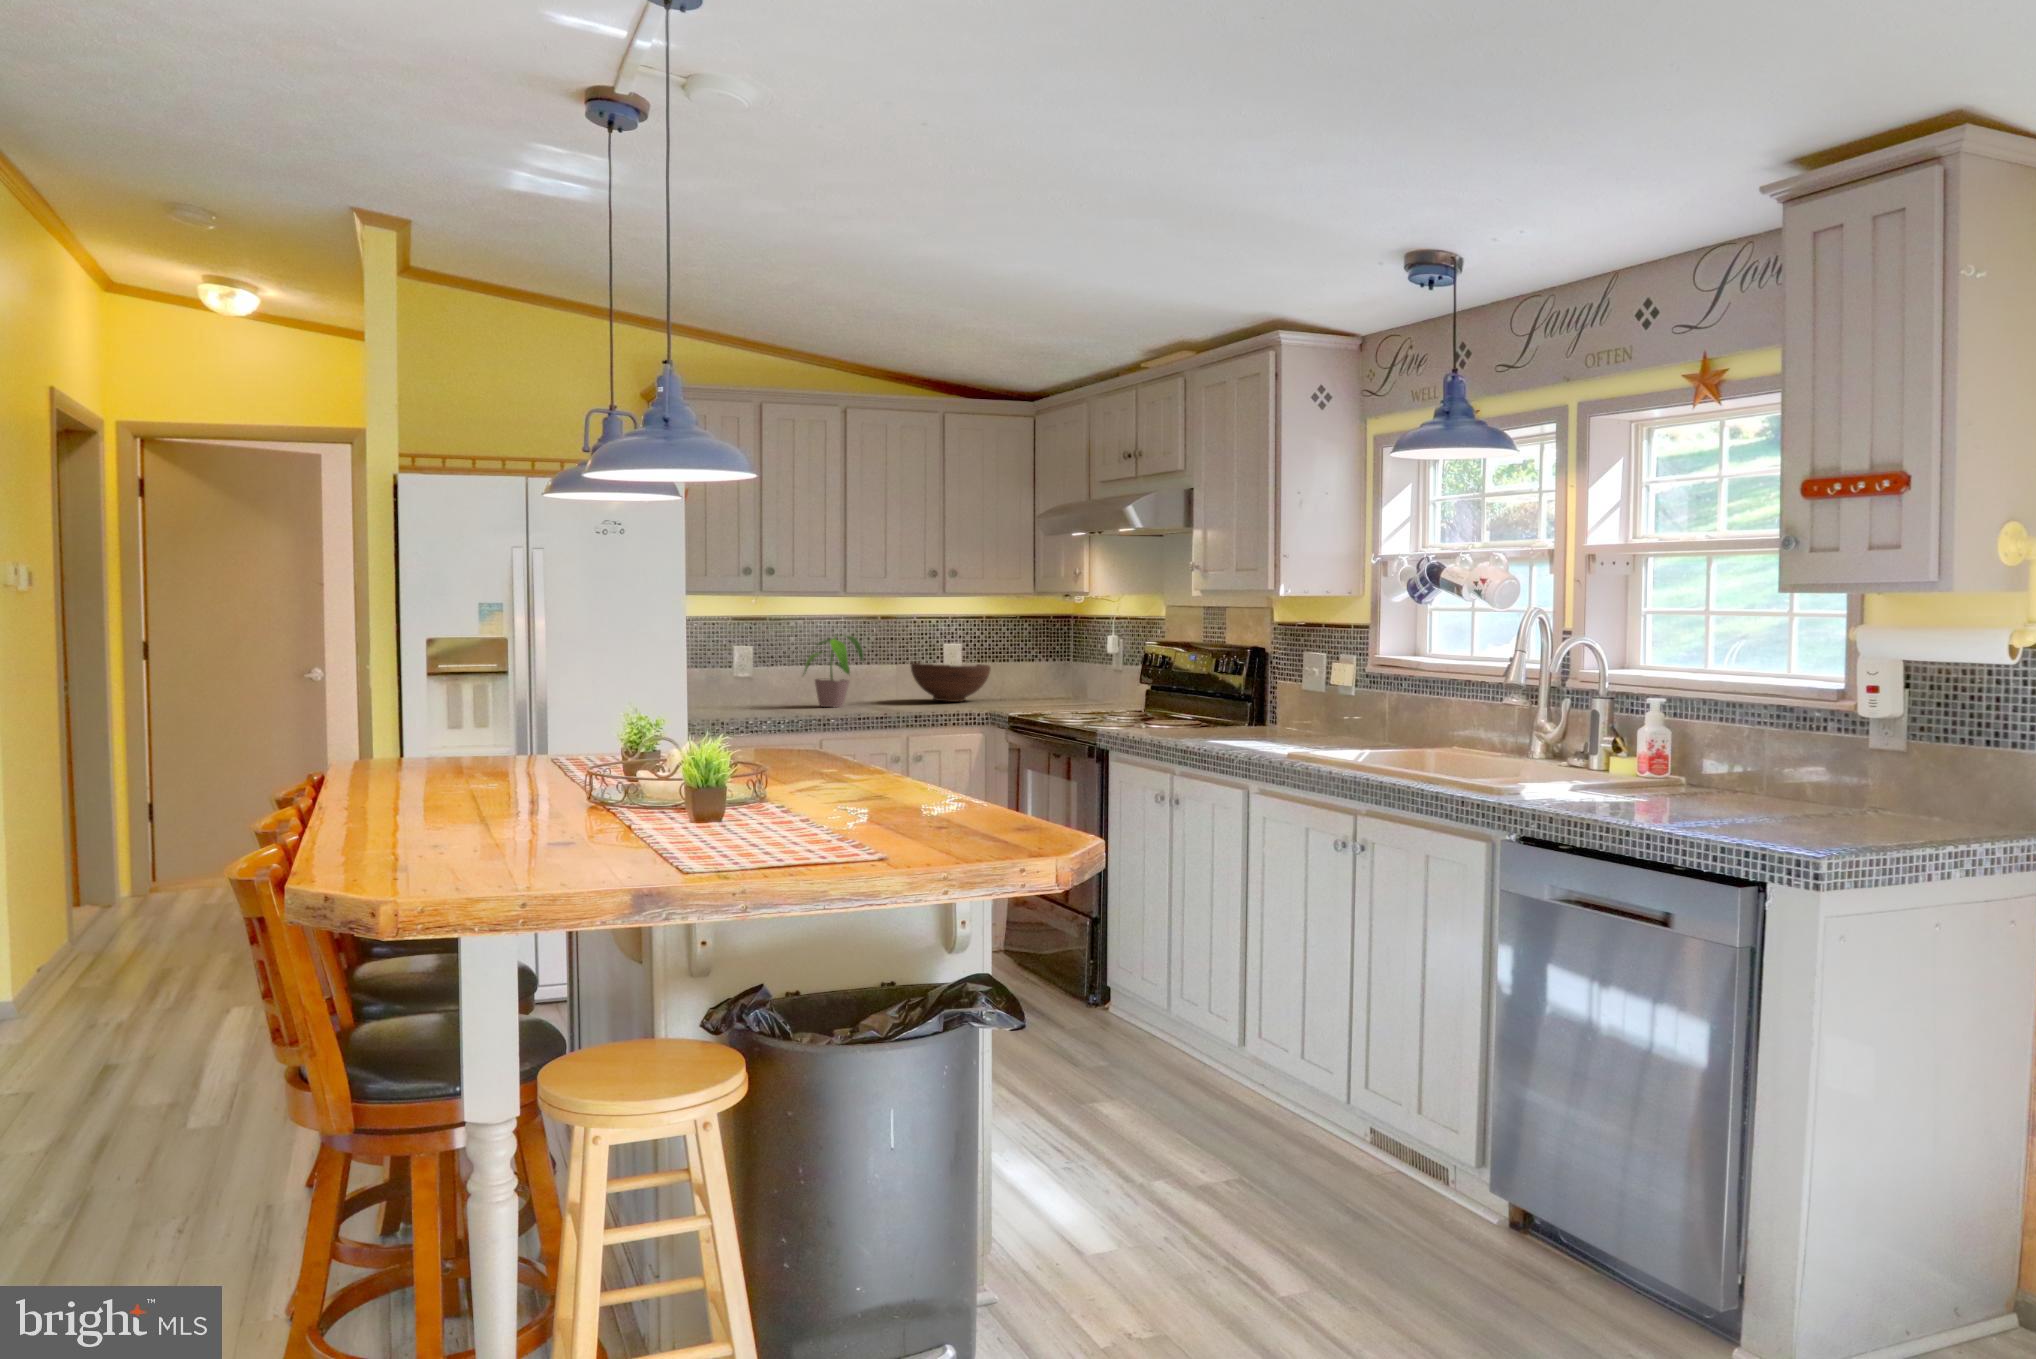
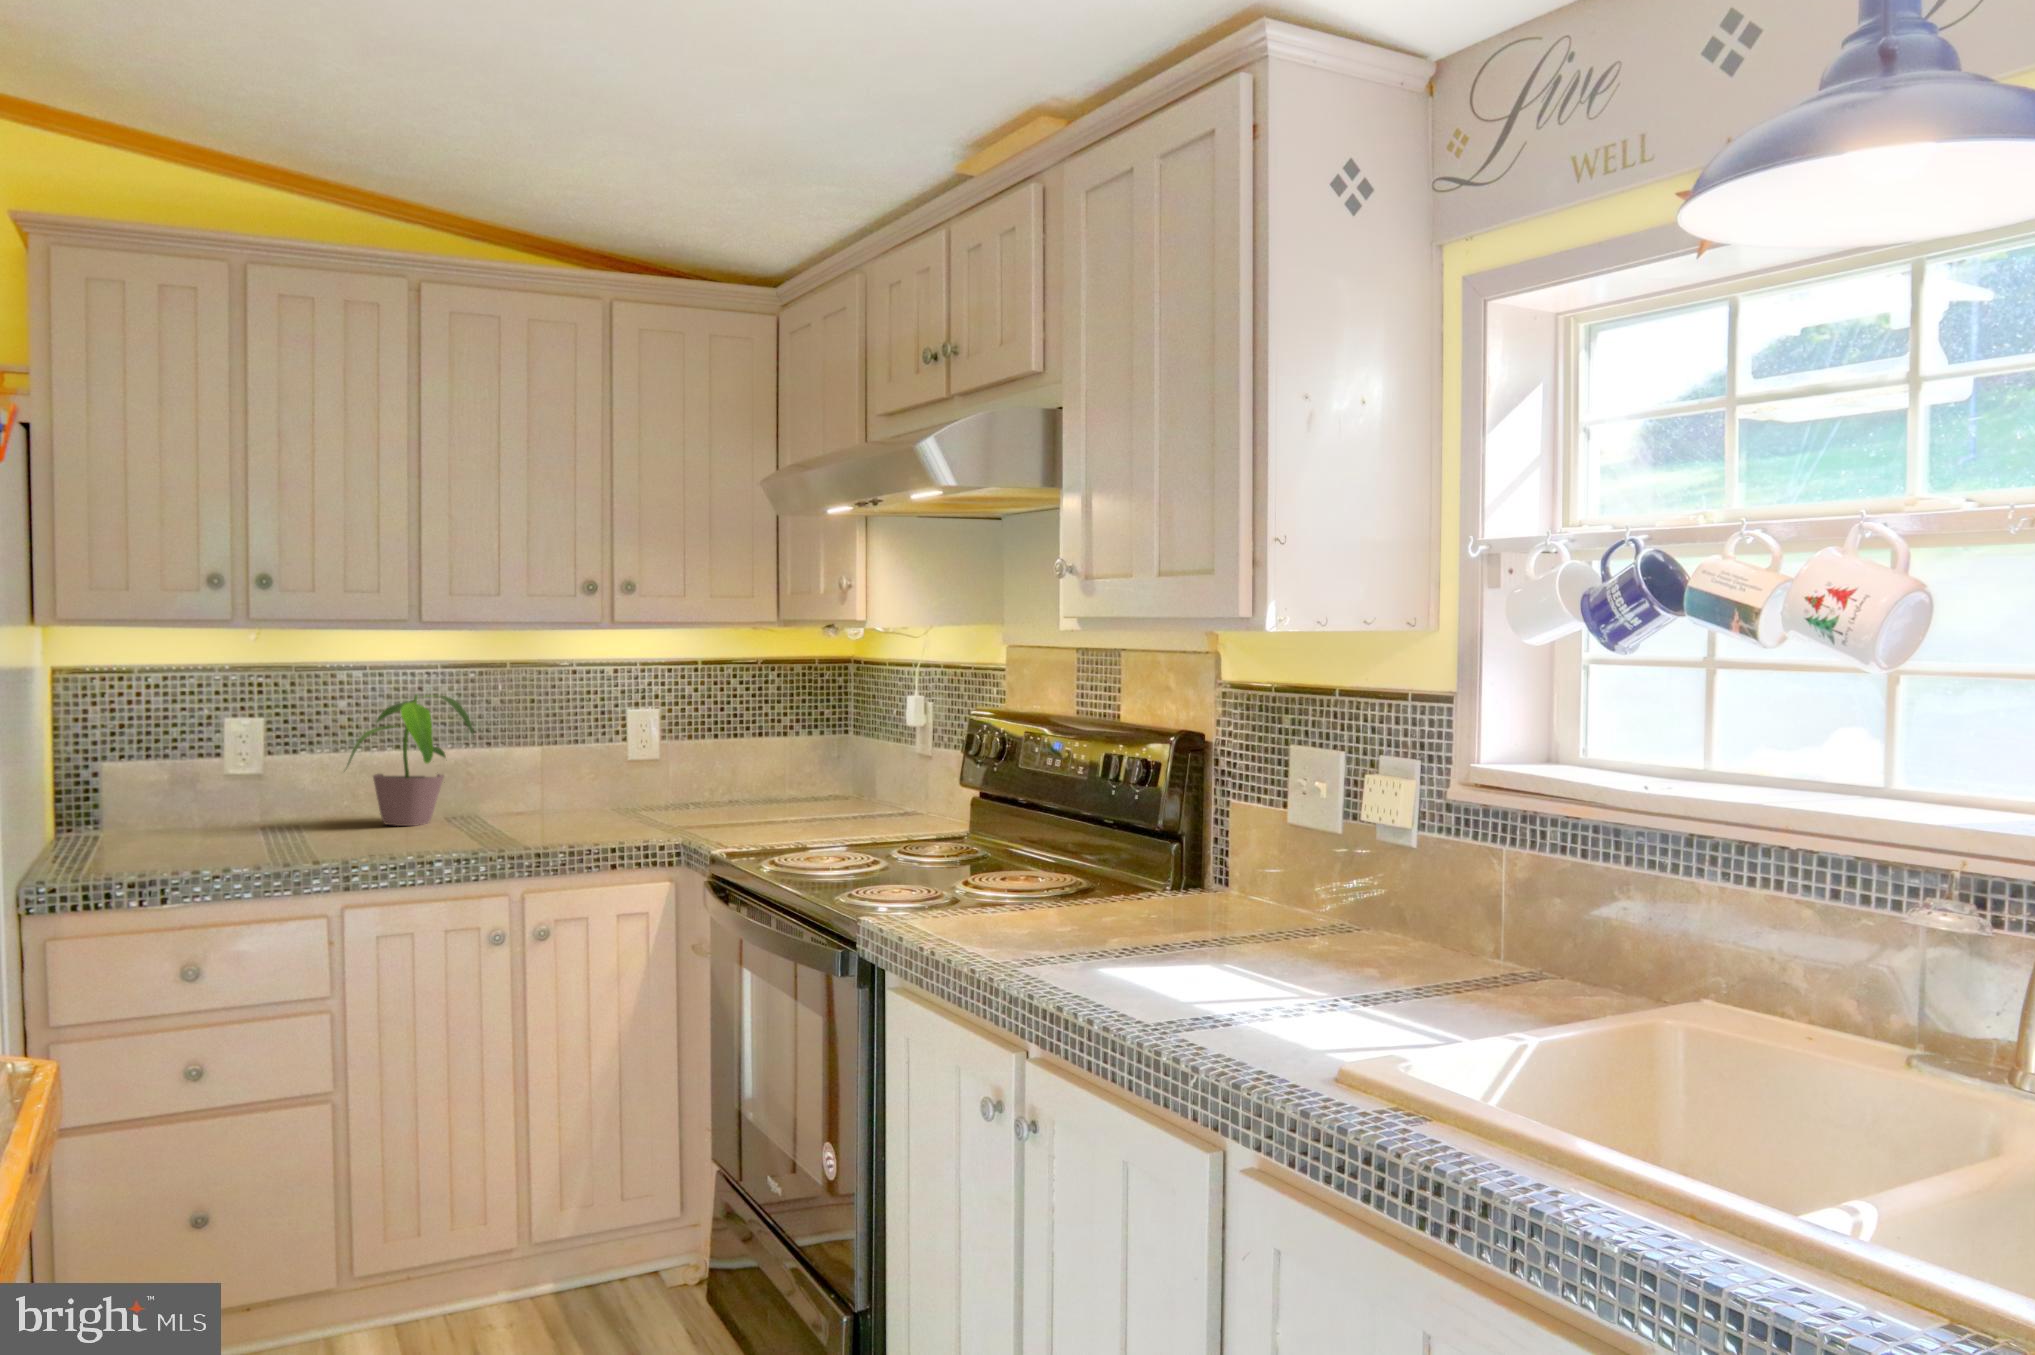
fruit bowl: present [910,663,991,702] -> none [564,737,707,809]

